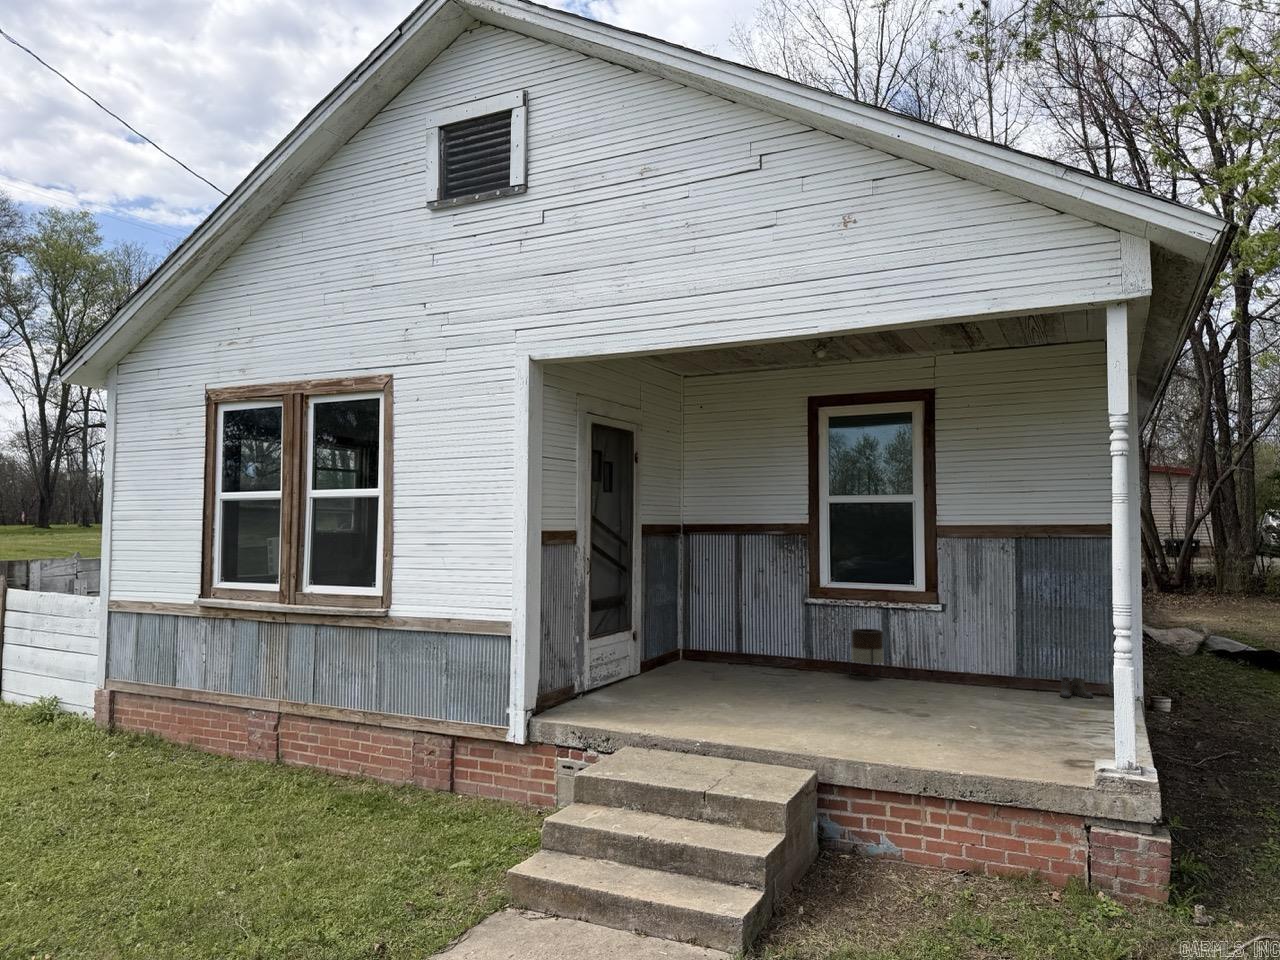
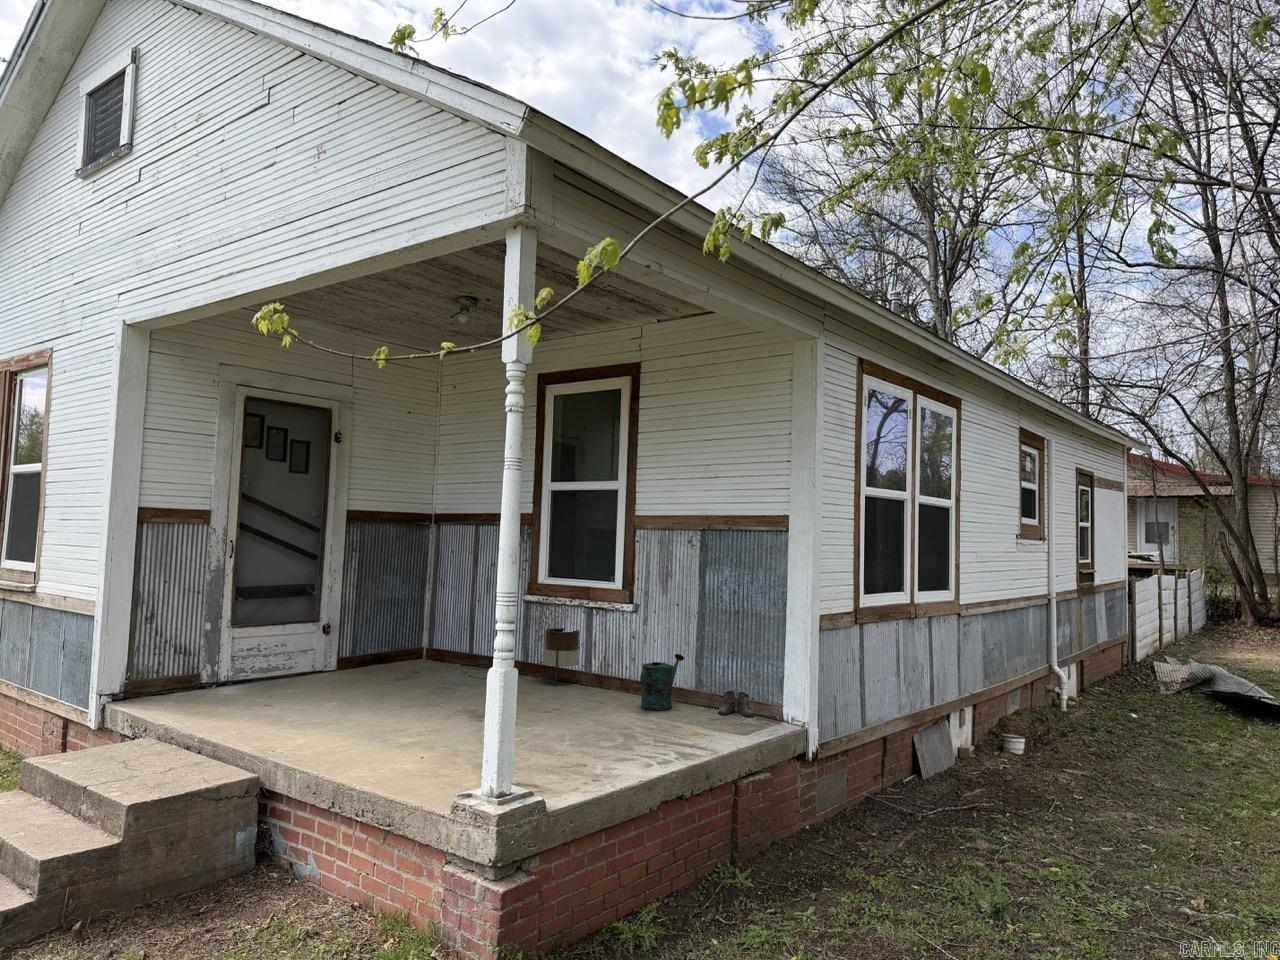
watering can: none [985,647,1015,697] -> present [640,654,684,710]

